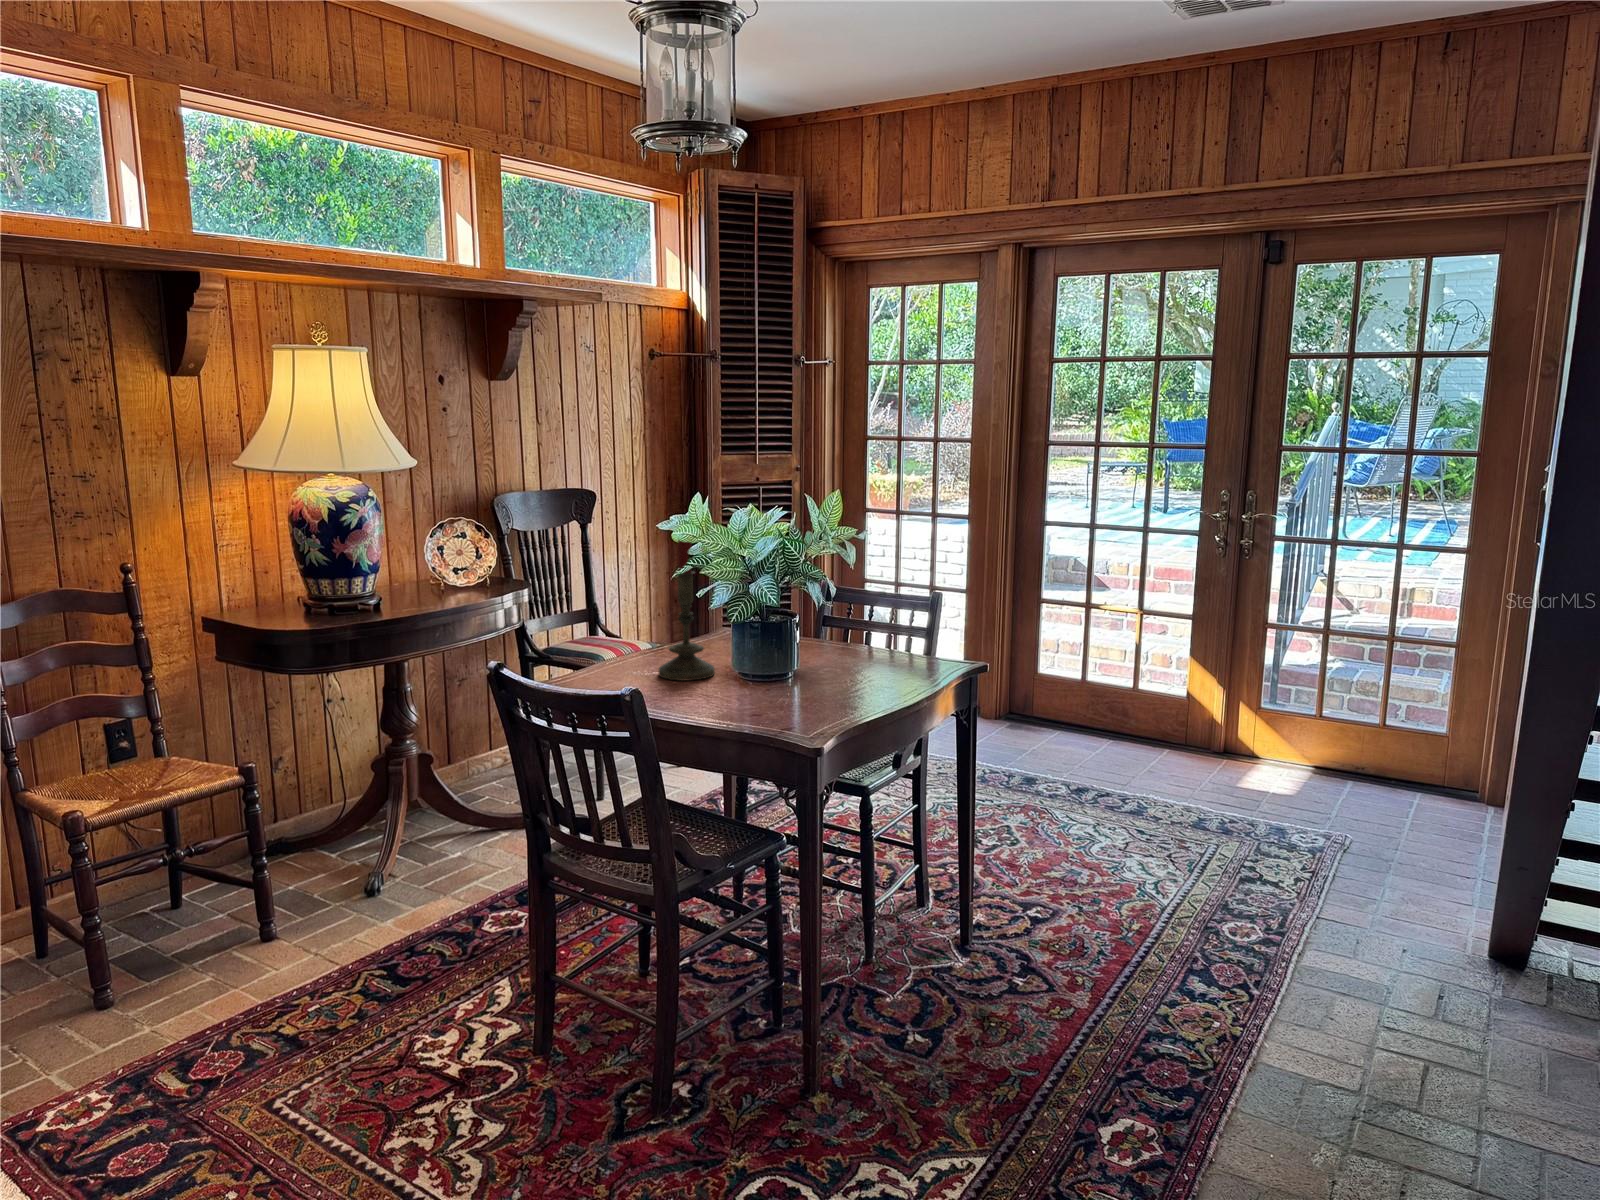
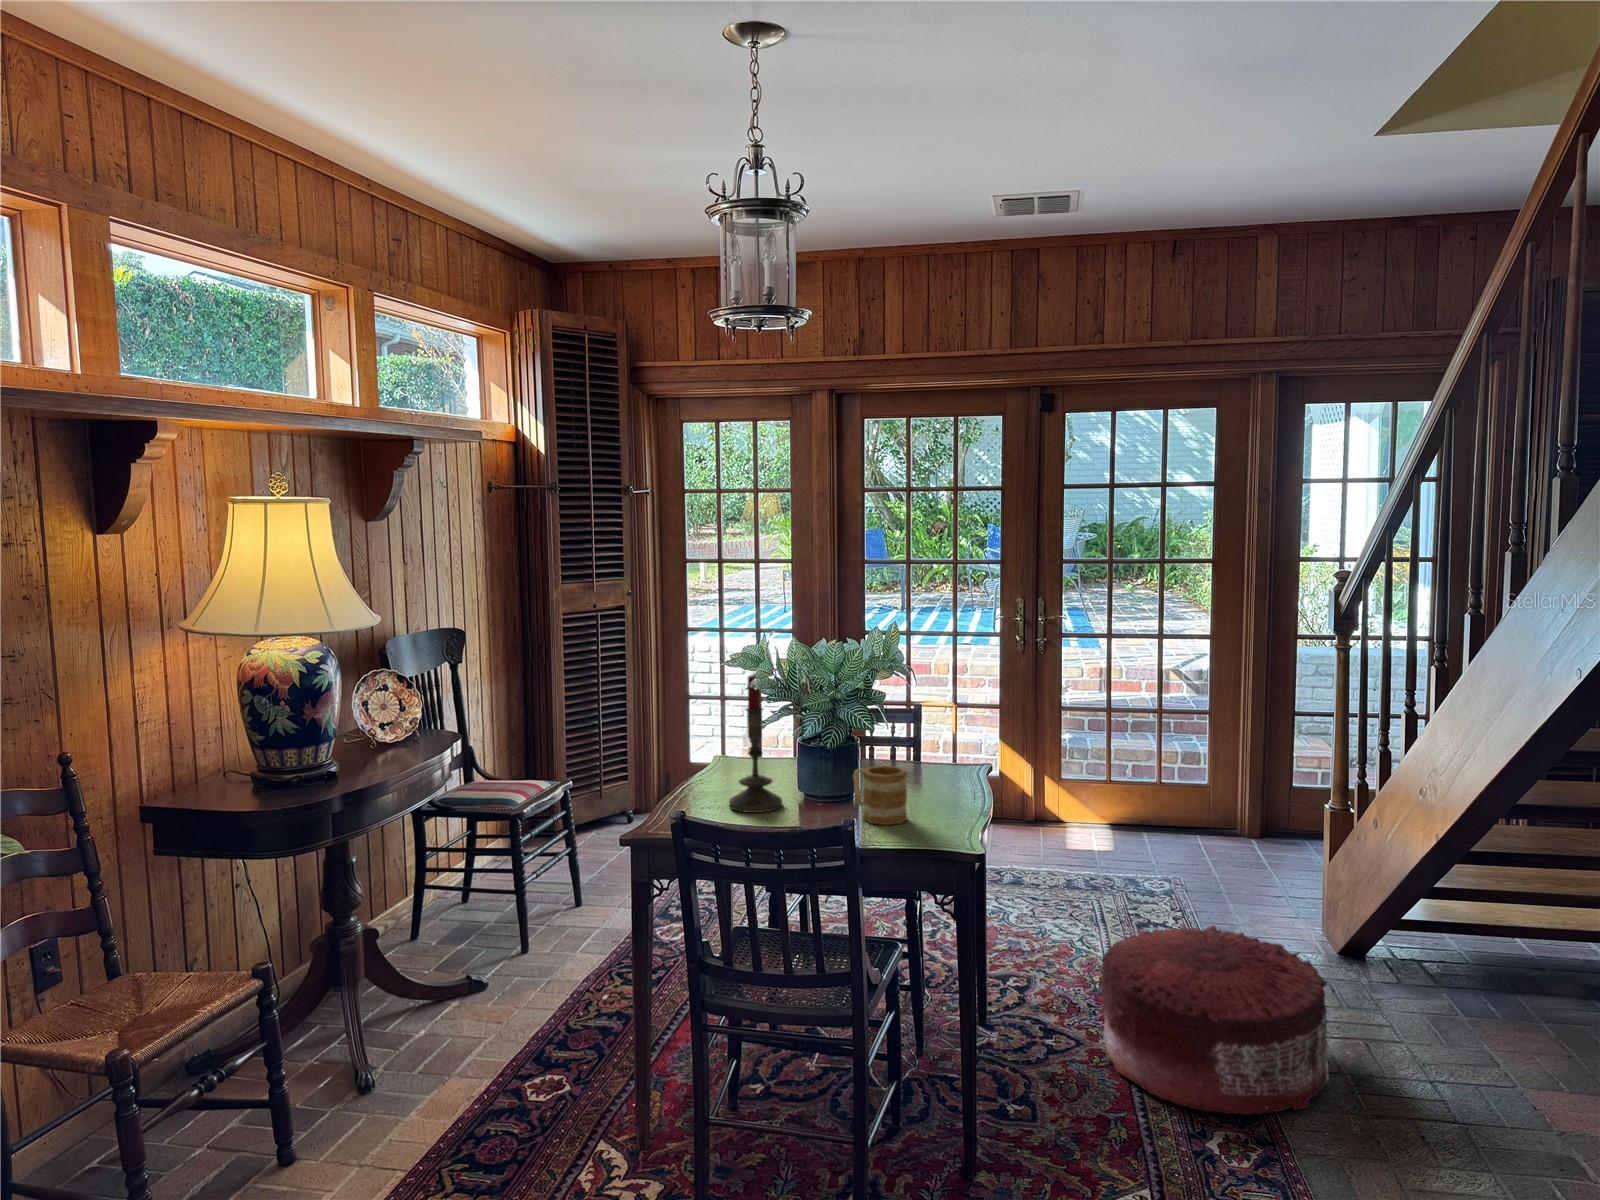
mug: none [761,644,807,707] -> present [854,766,907,825]
pouf: none [1059,877,1341,1124] -> present [1101,926,1329,1115]

